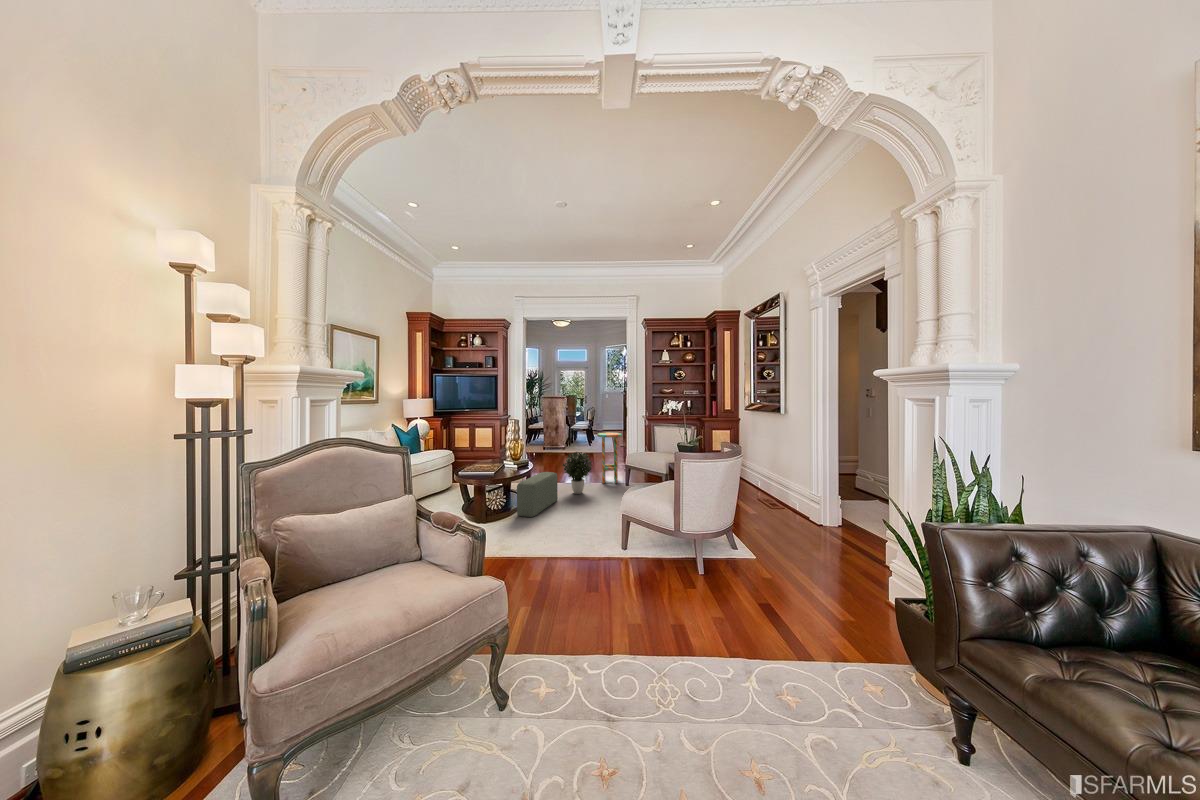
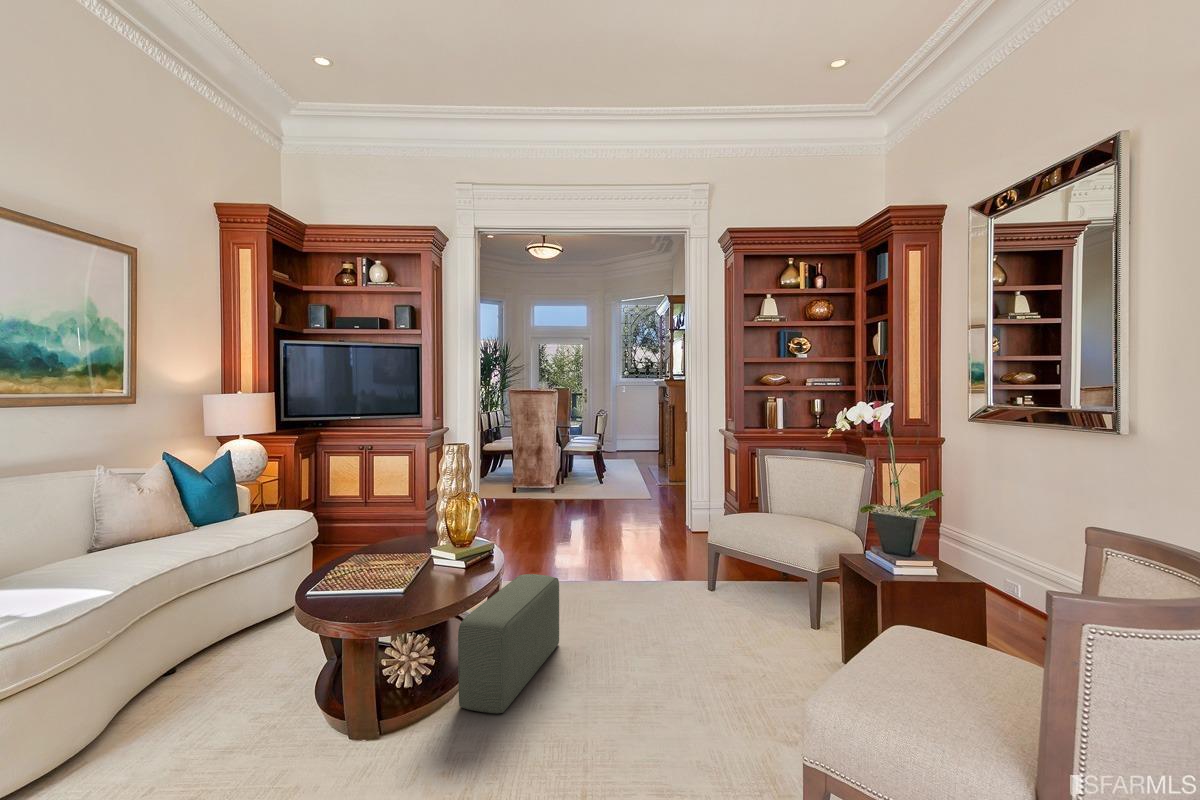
side table: present [597,432,622,484] -> none [640,469,696,585]
potted plant: present [563,452,592,494] -> none [568,518,639,620]

